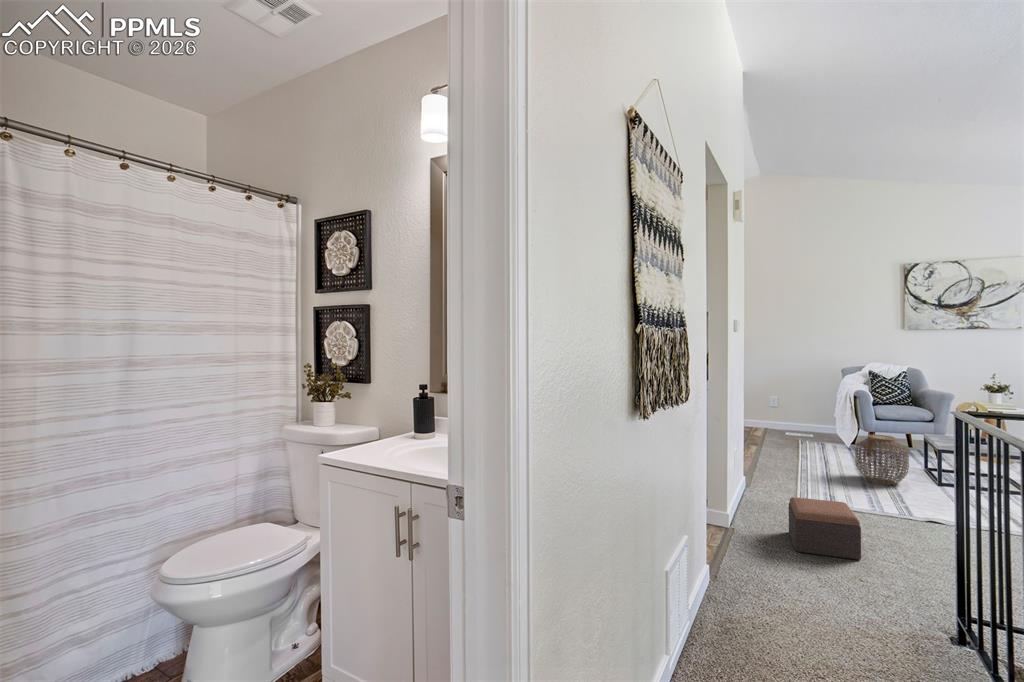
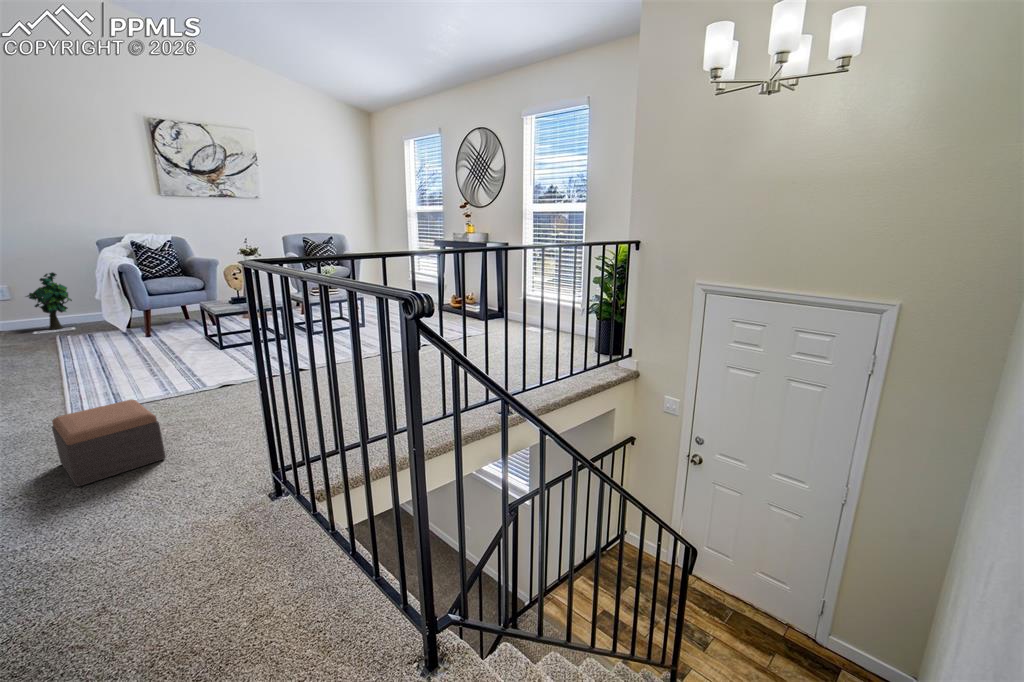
decorative plant: none [785,390,815,434] -> present [27,272,72,330]
woven basket: present [855,435,909,485] -> none [132,310,193,364]

